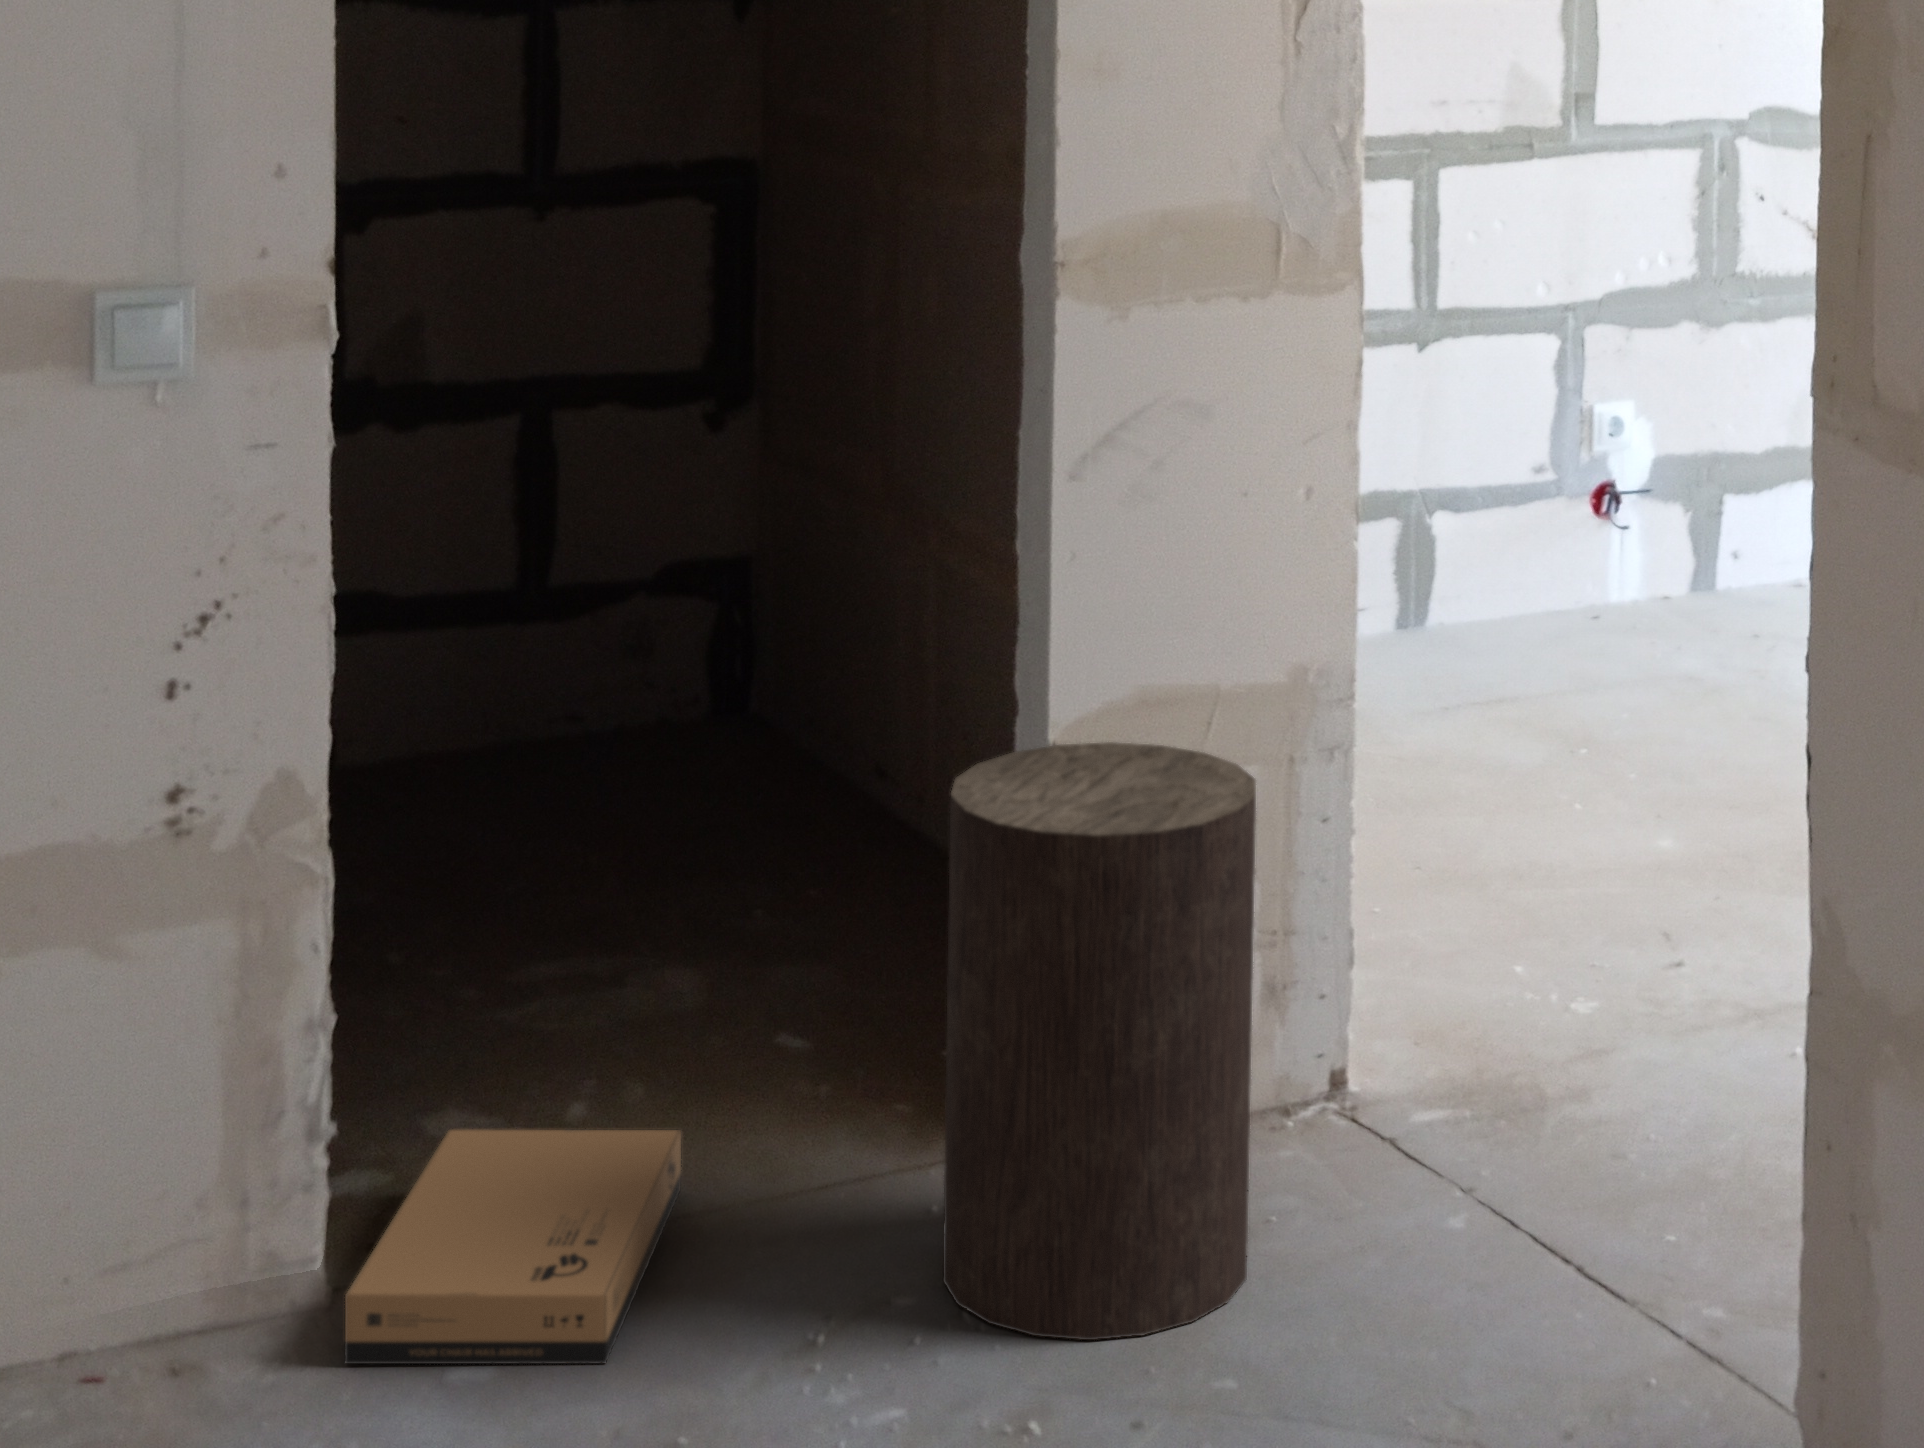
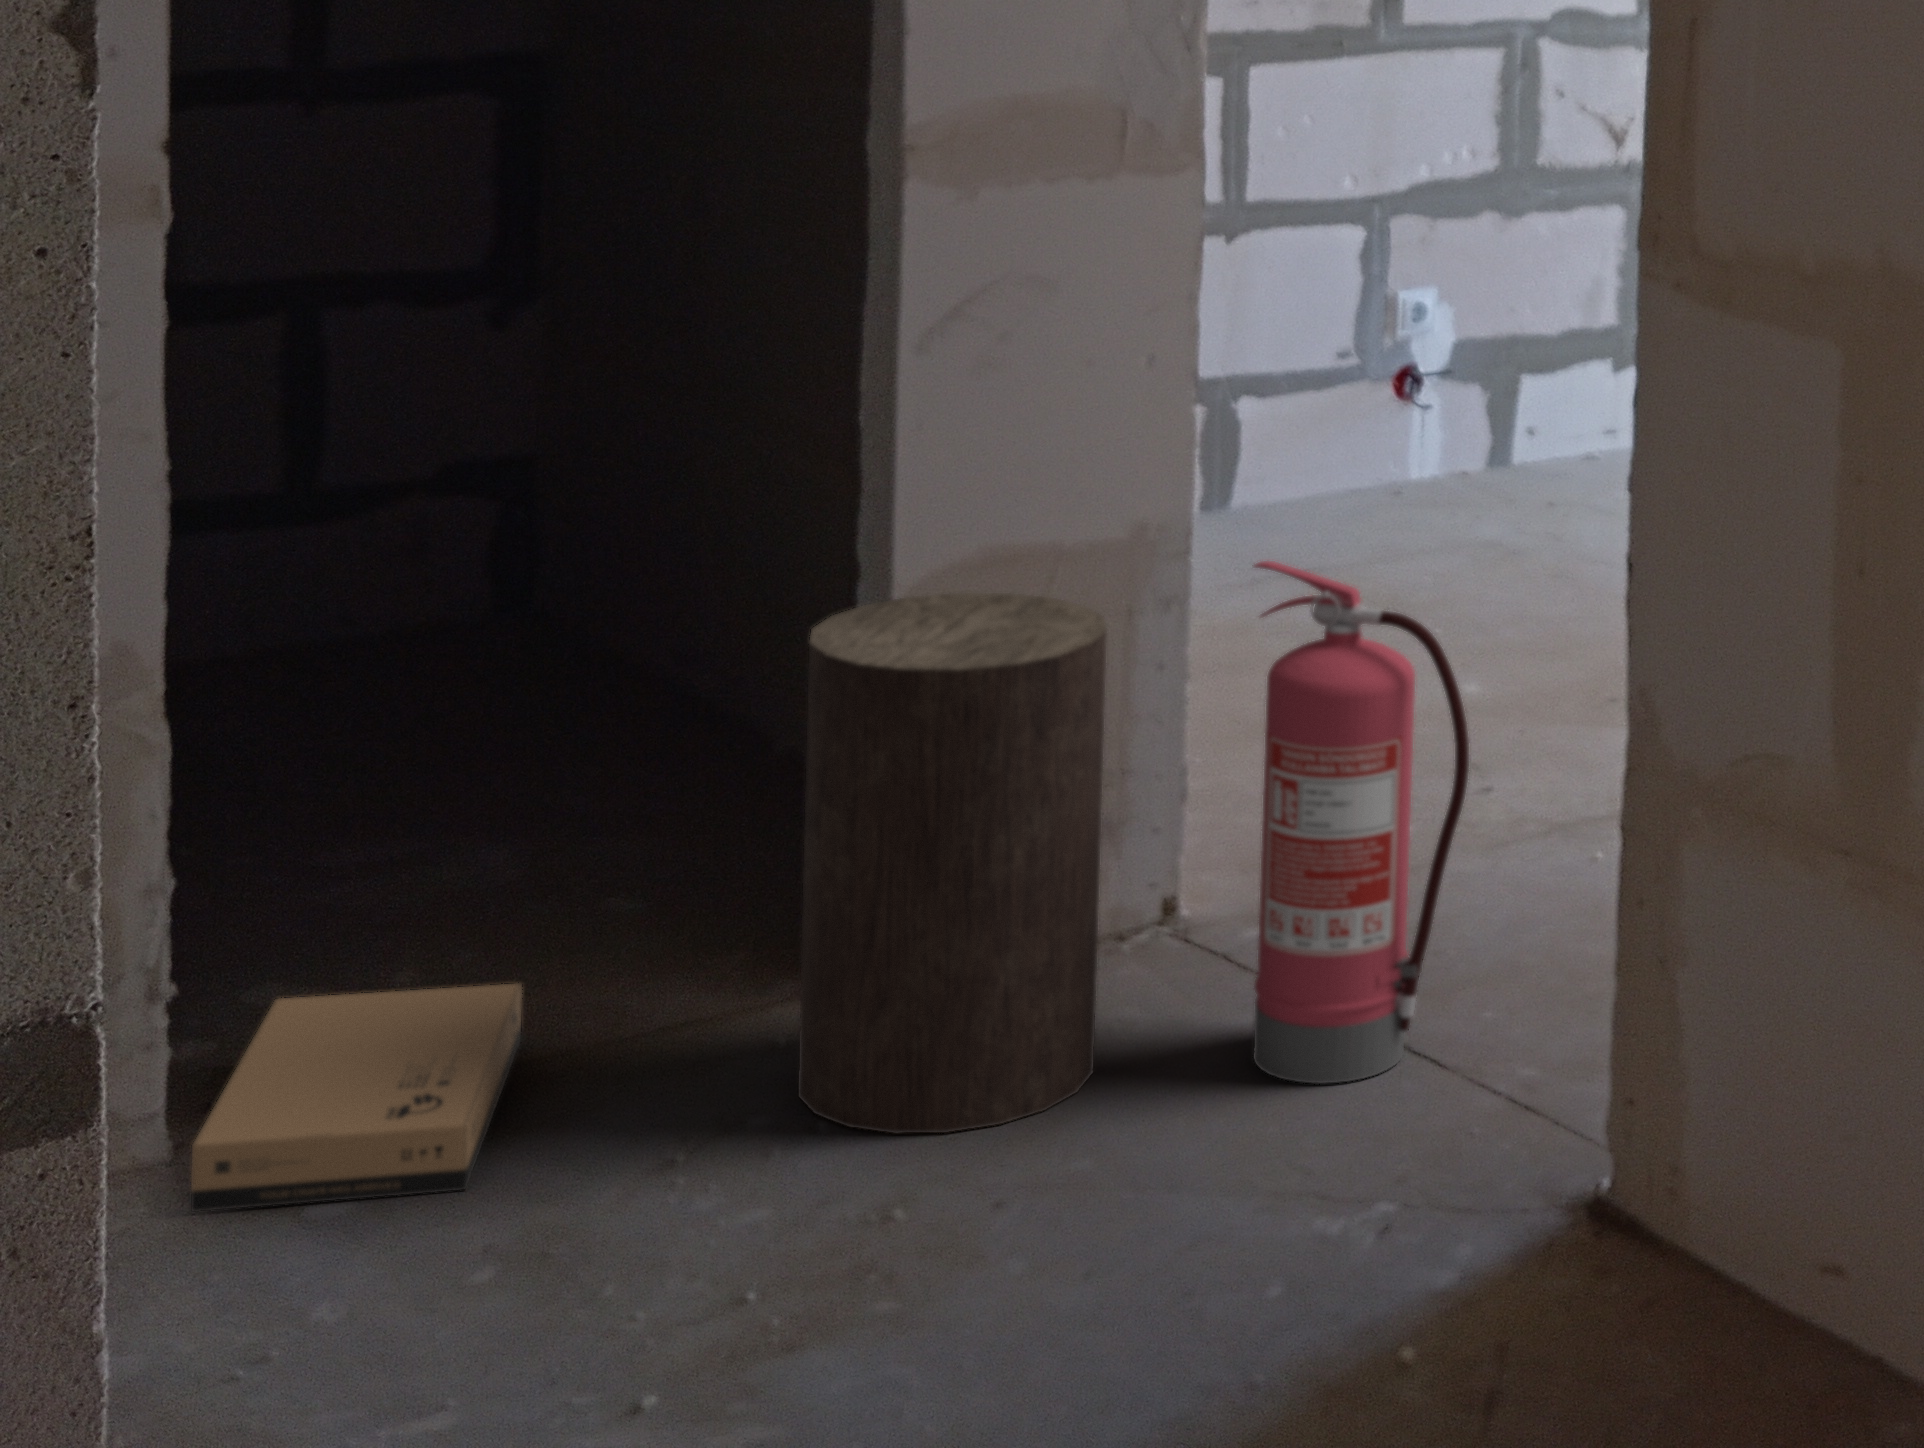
fire extinguisher: none [1410,724,1646,1316] -> present [1254,561,1469,1084]

